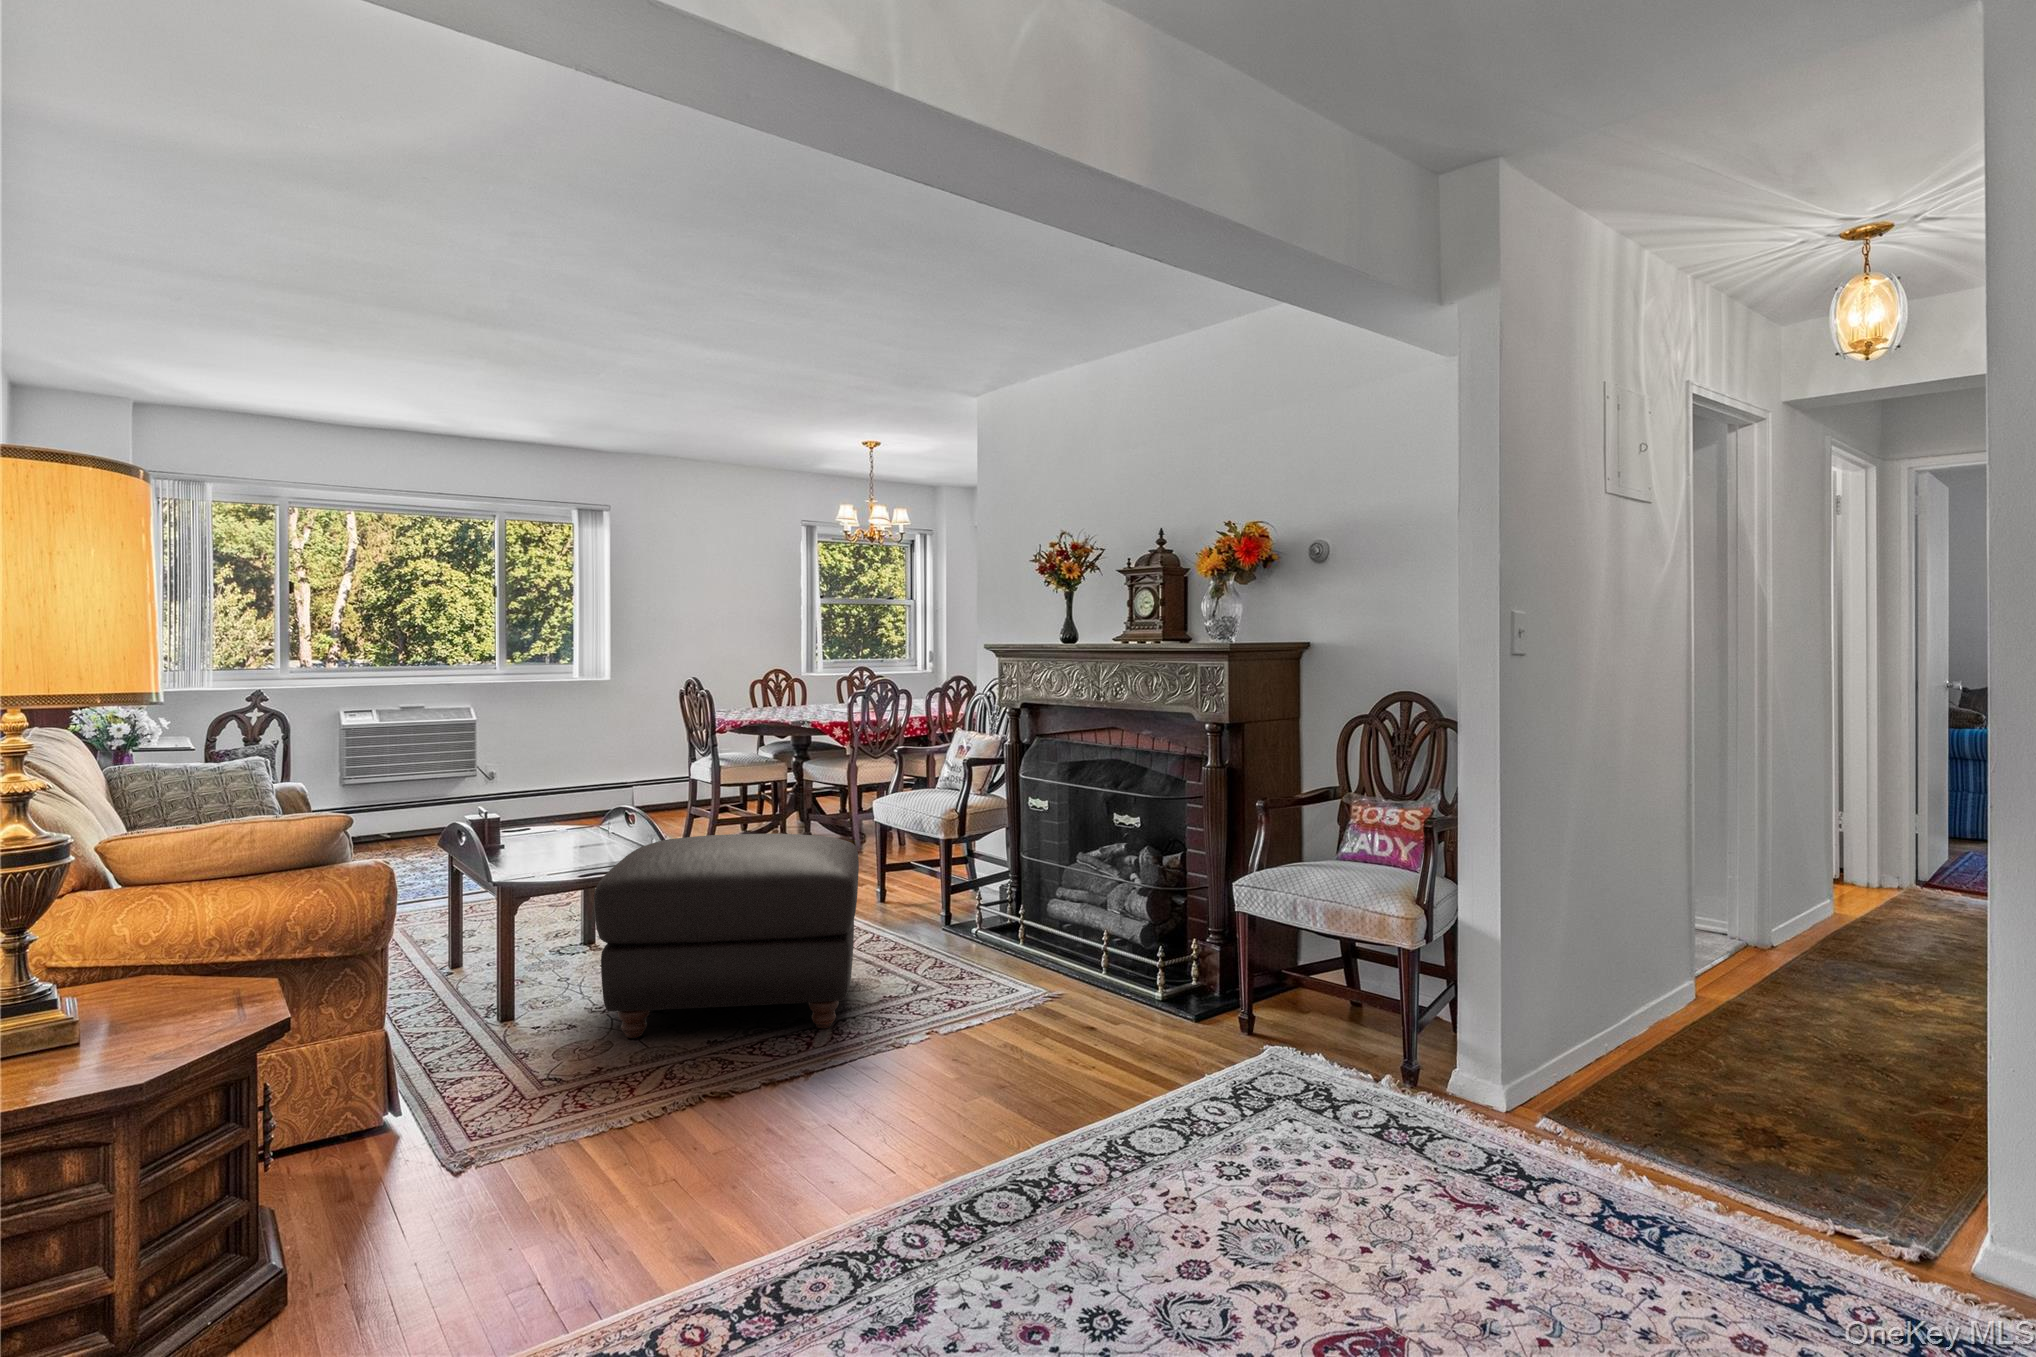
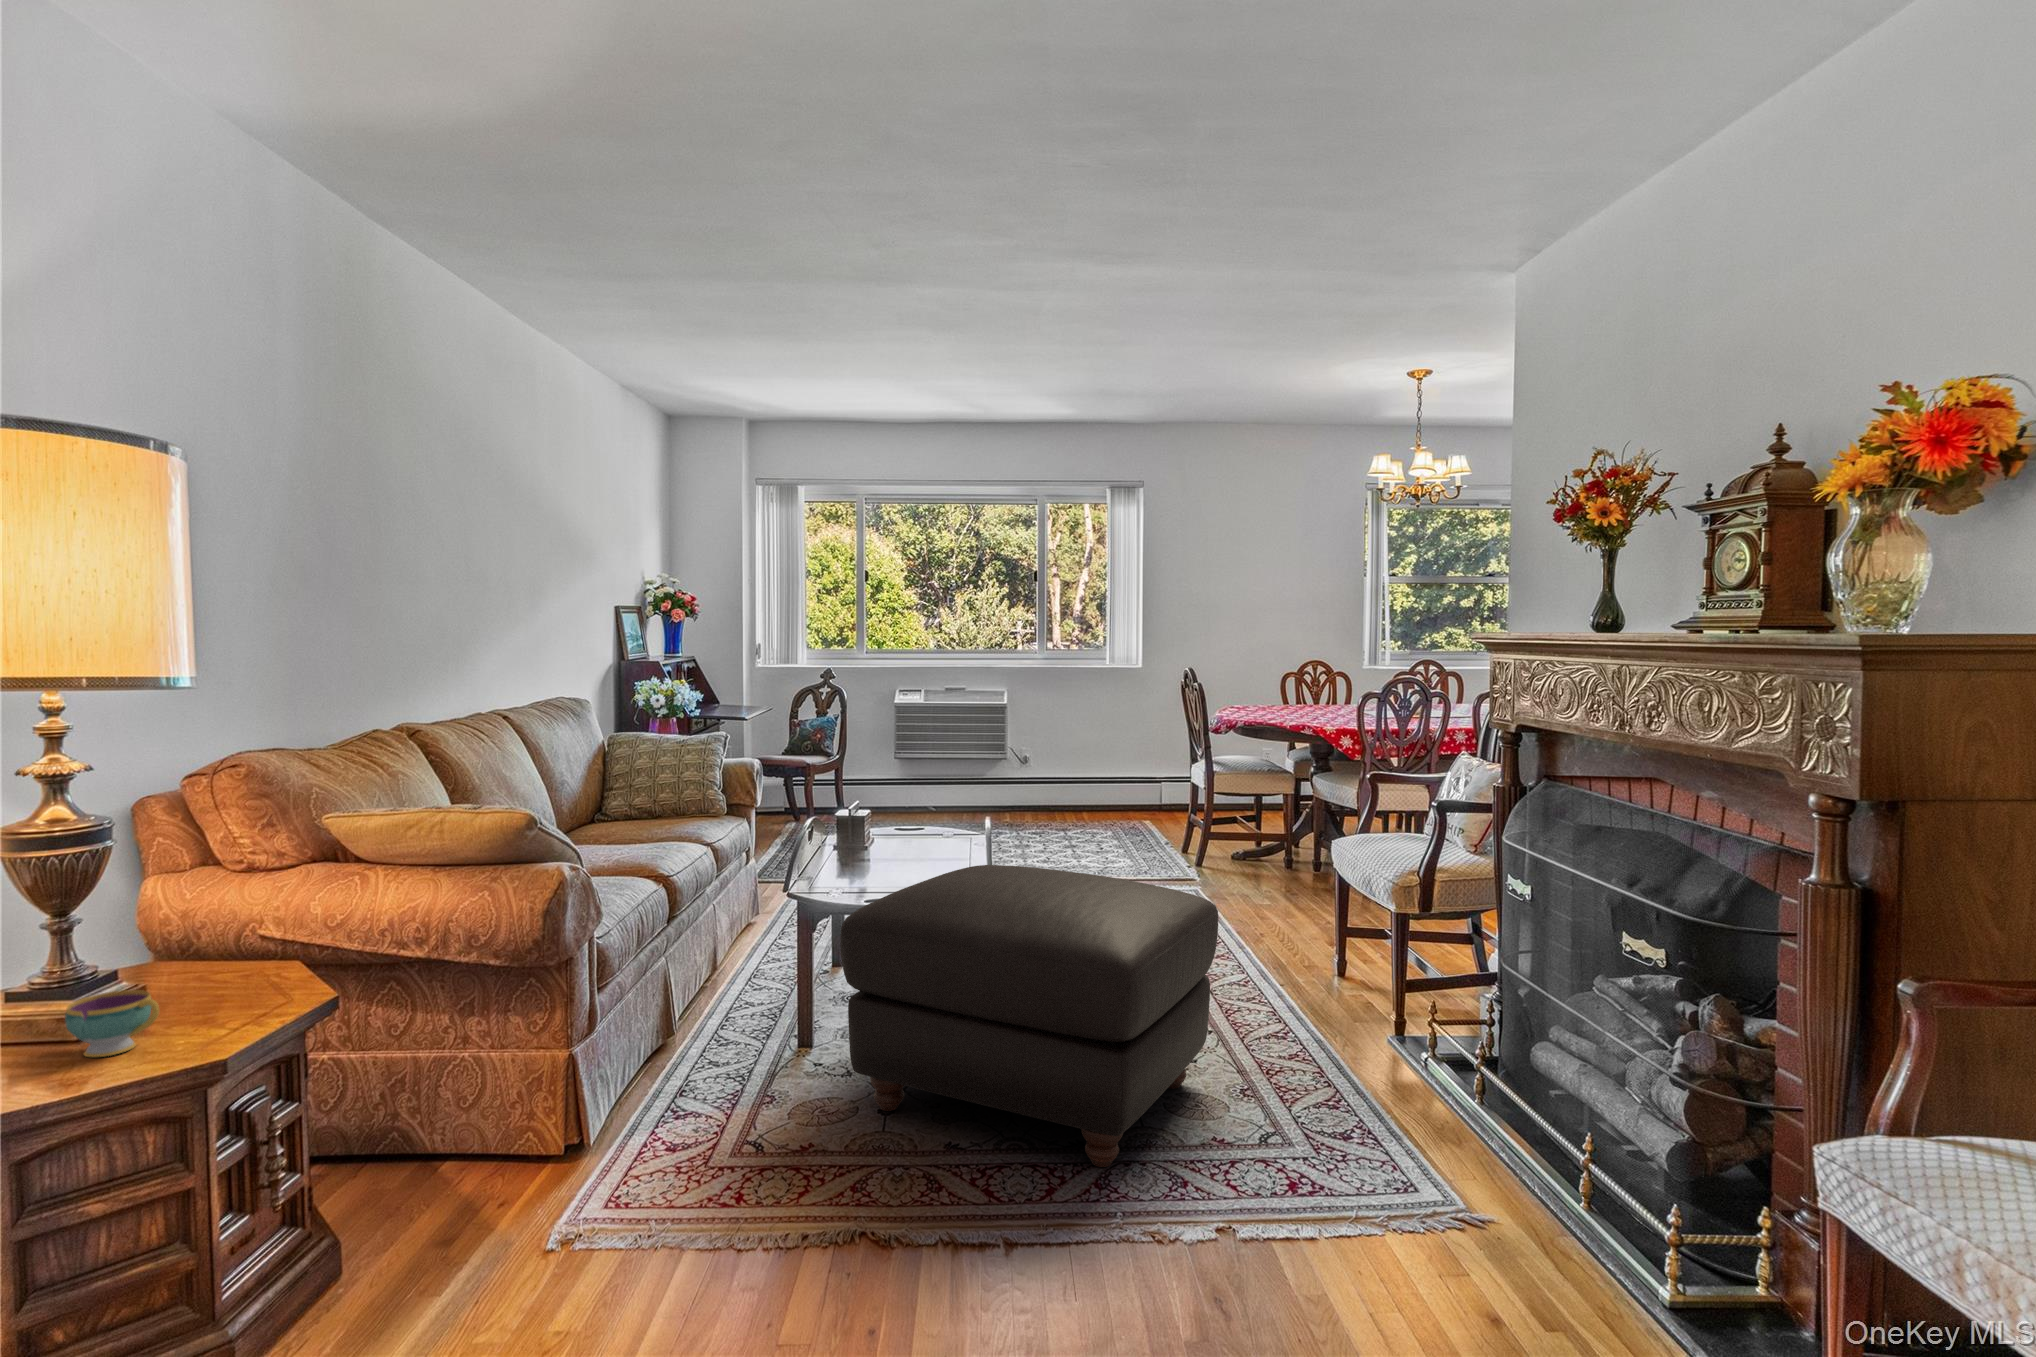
teacup: none [126,979,217,1037] -> present [65,990,159,1057]

